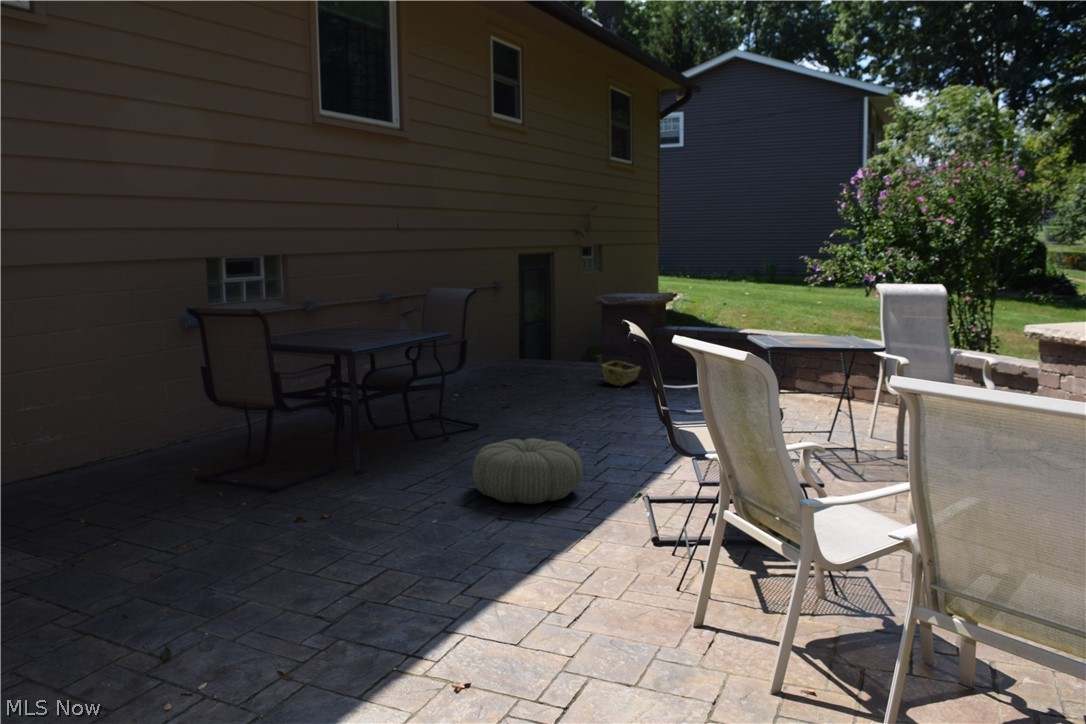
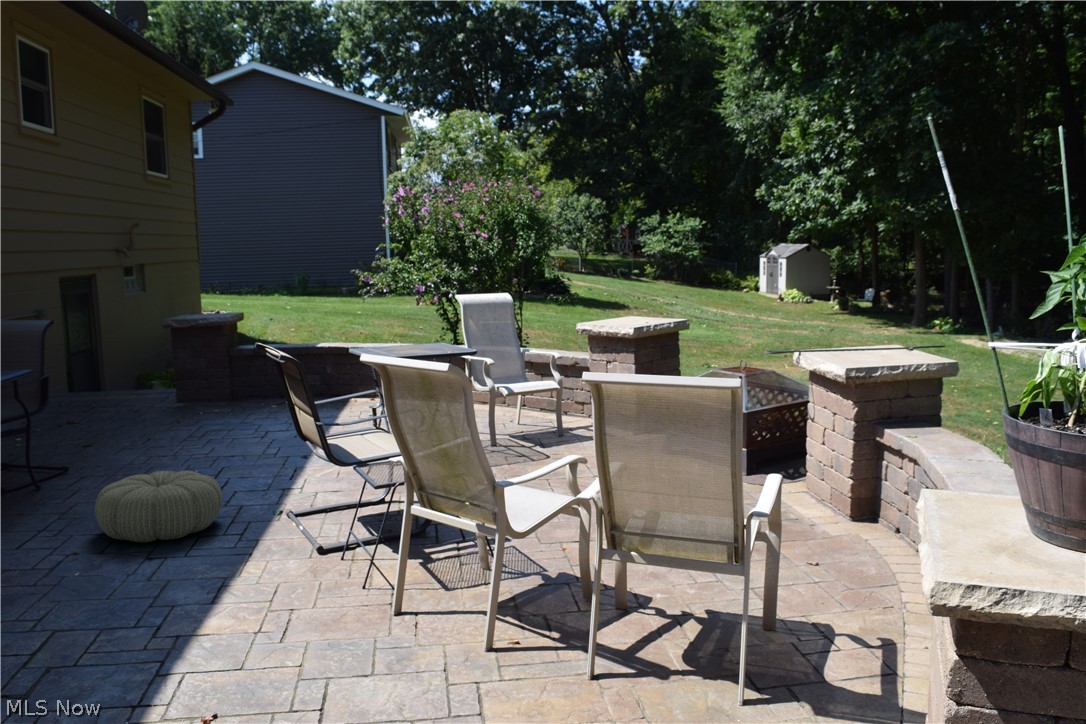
woven basket: present [602,361,641,386] -> none [179,384,223,410]

